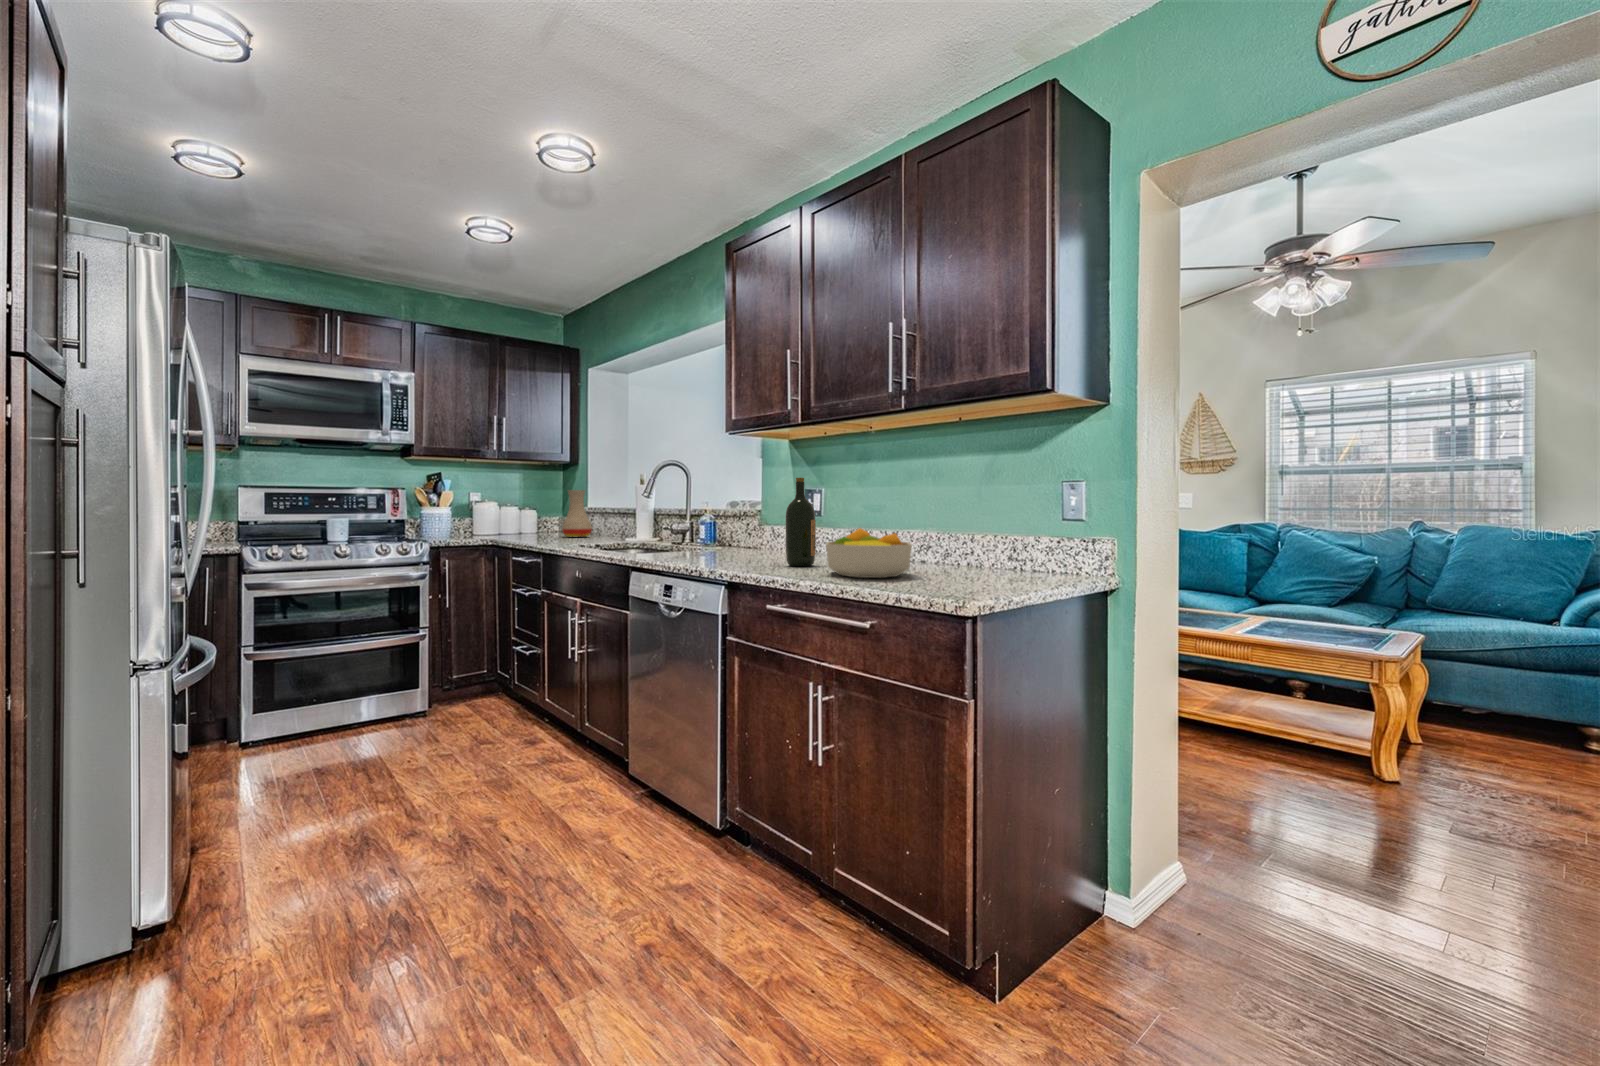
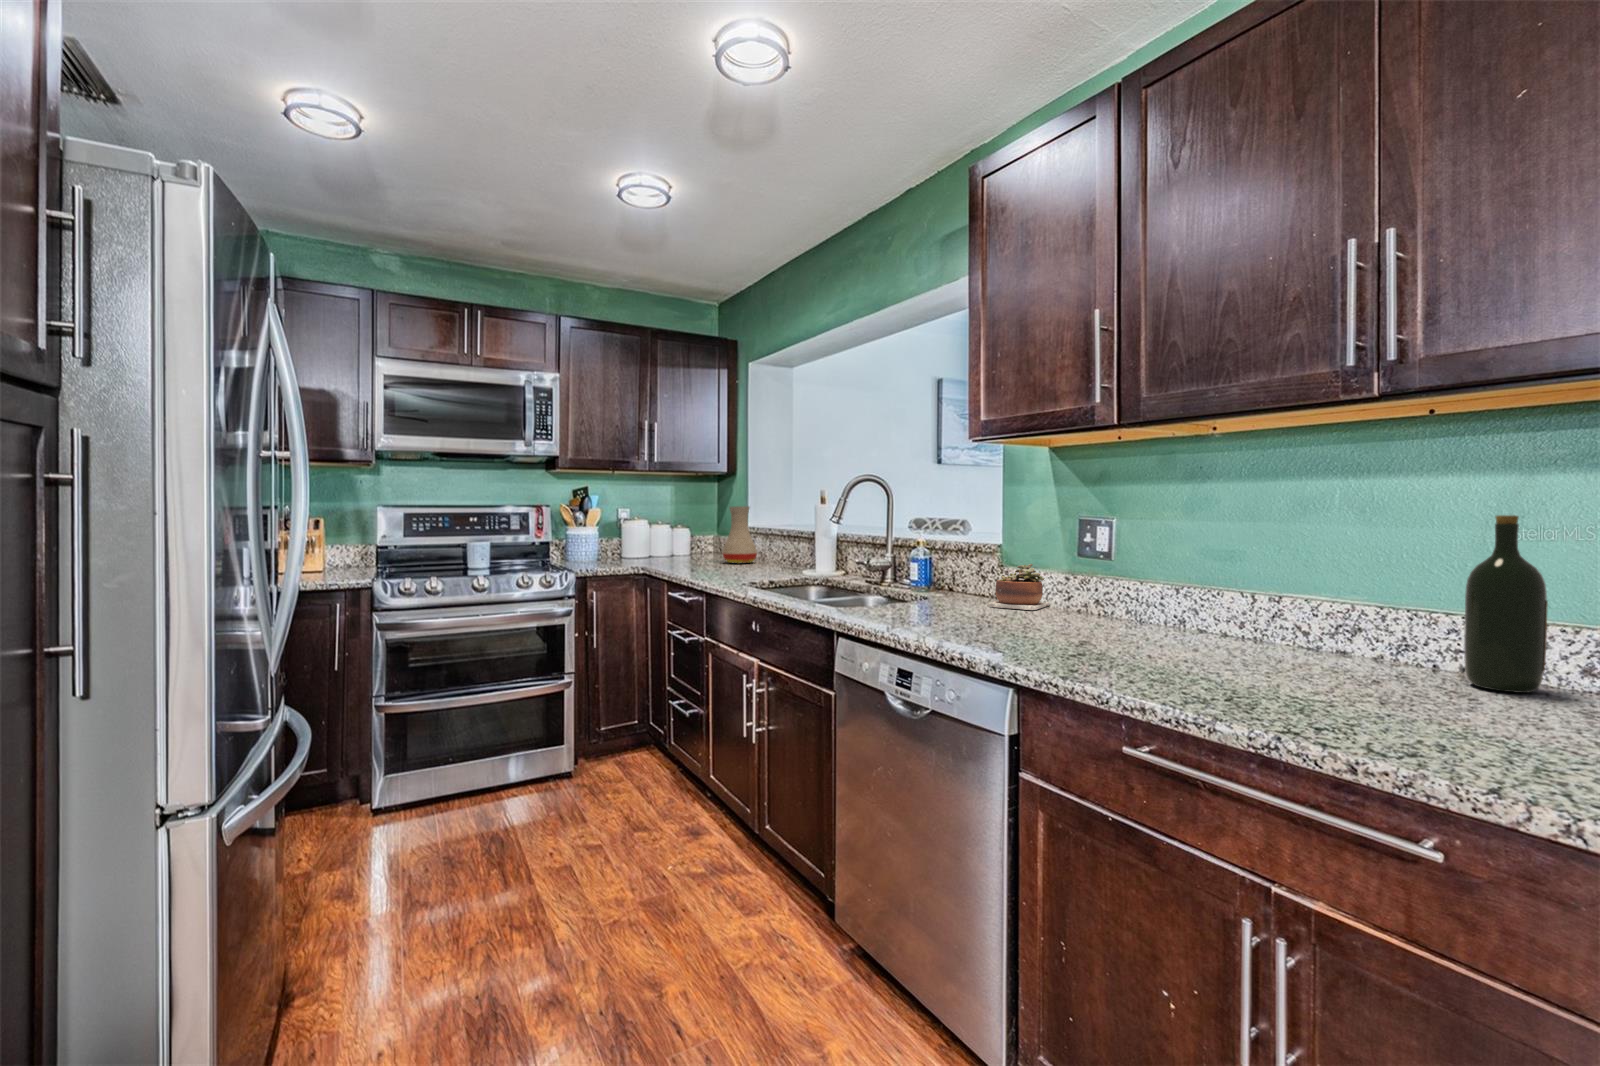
wine bottle: present [786,478,816,566] -> present [1464,515,1548,693]
succulent plant: none [745,522,791,553] -> present [988,564,1050,610]
fruit bowl: present [826,528,912,578] -> none [1197,604,1406,711]

